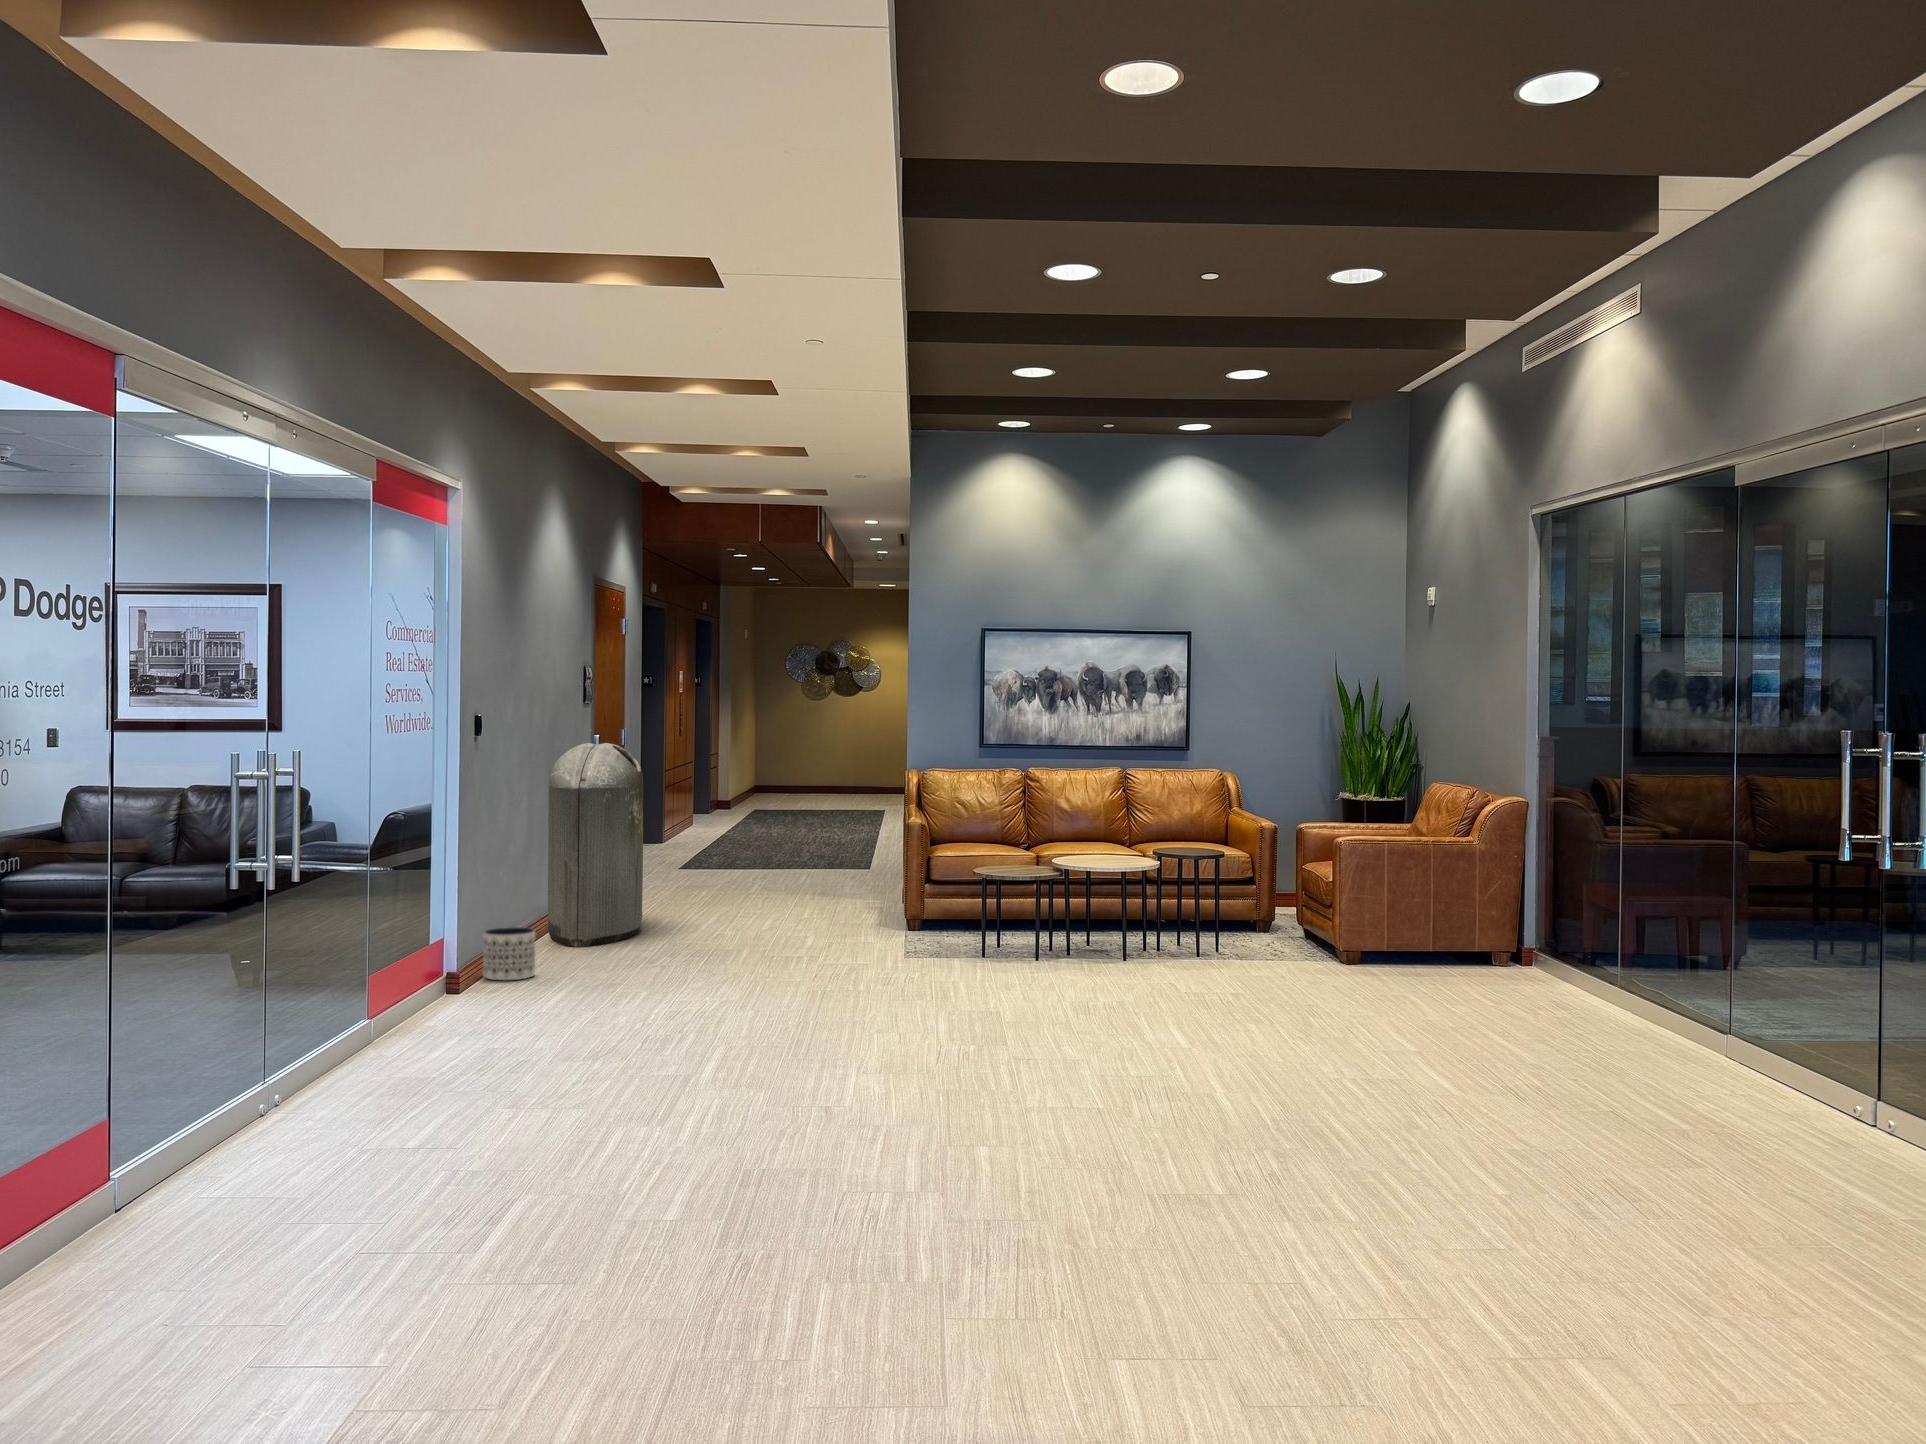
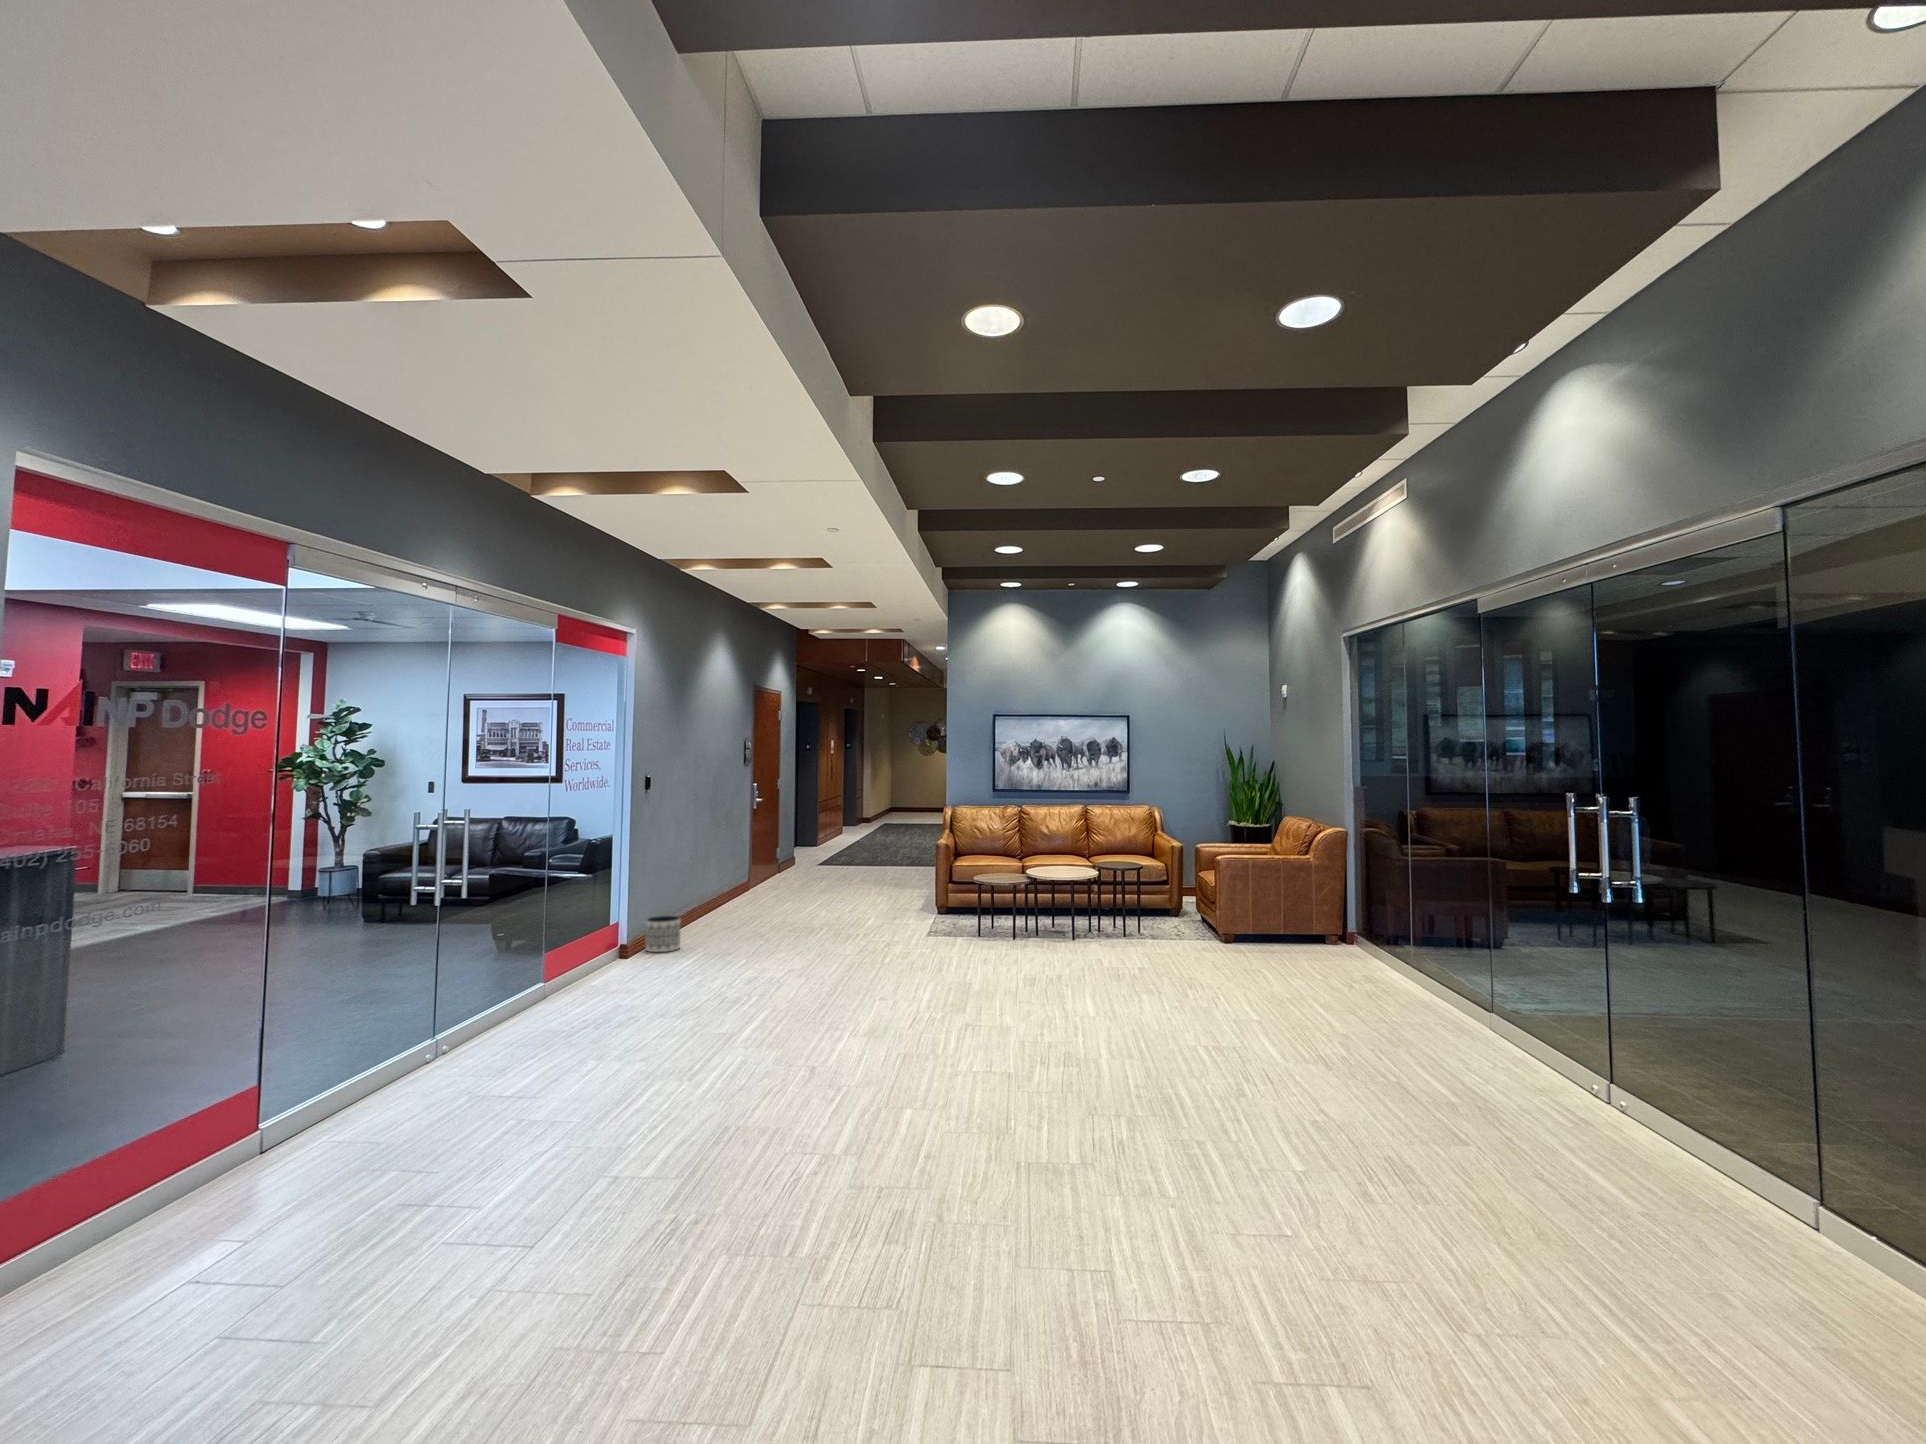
trash can: present [548,743,643,947] -> none [707,791,771,925]

